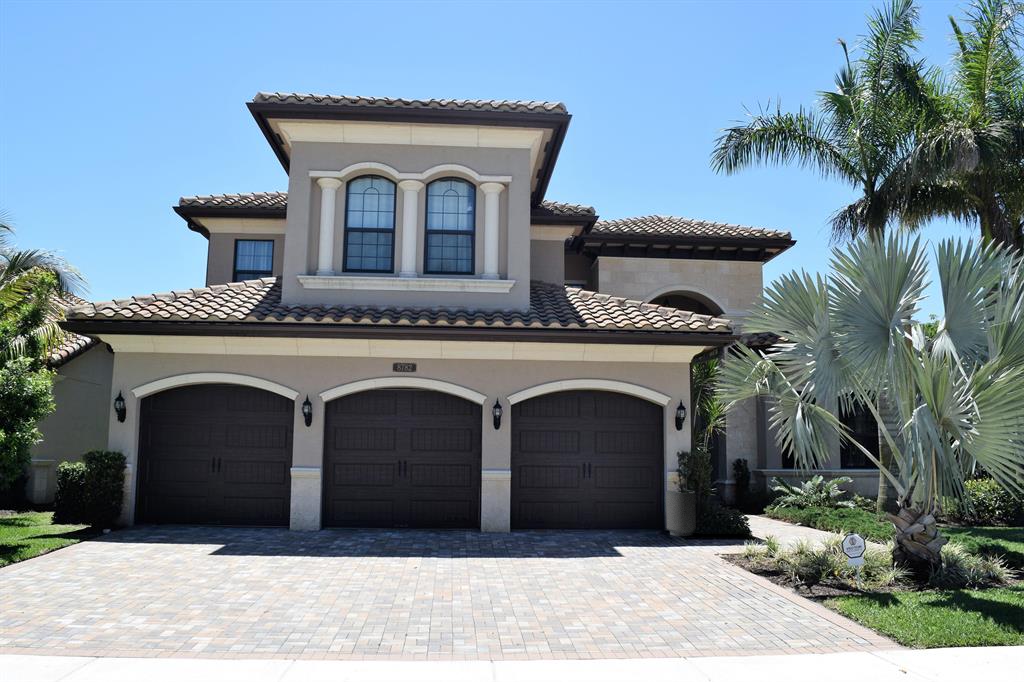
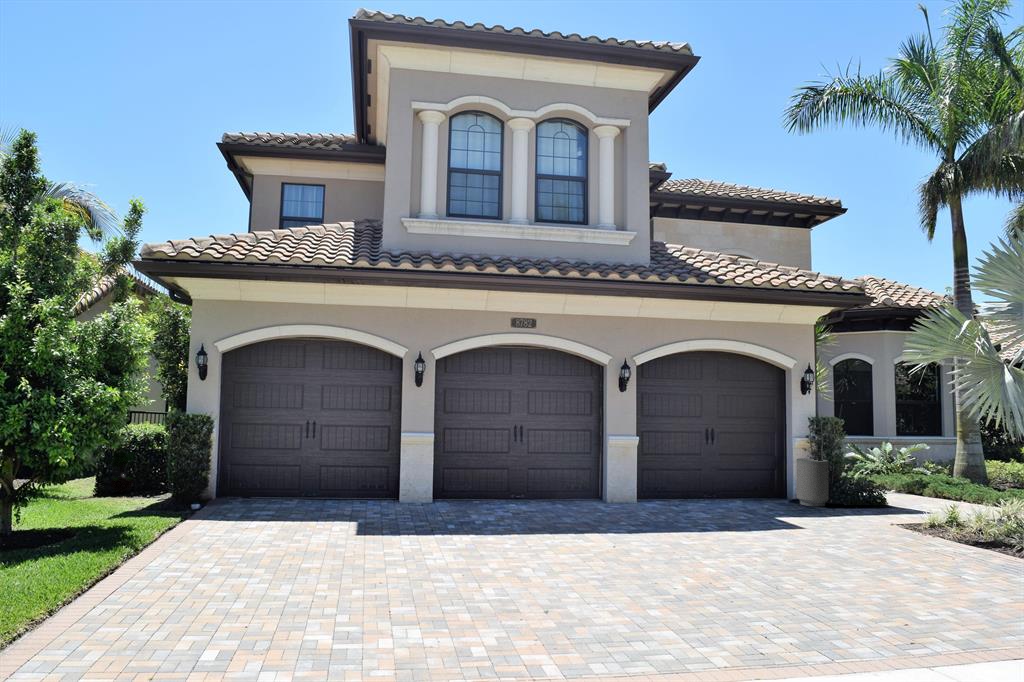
potted tree: none [33,486,61,528] -> present [109,450,133,493]

